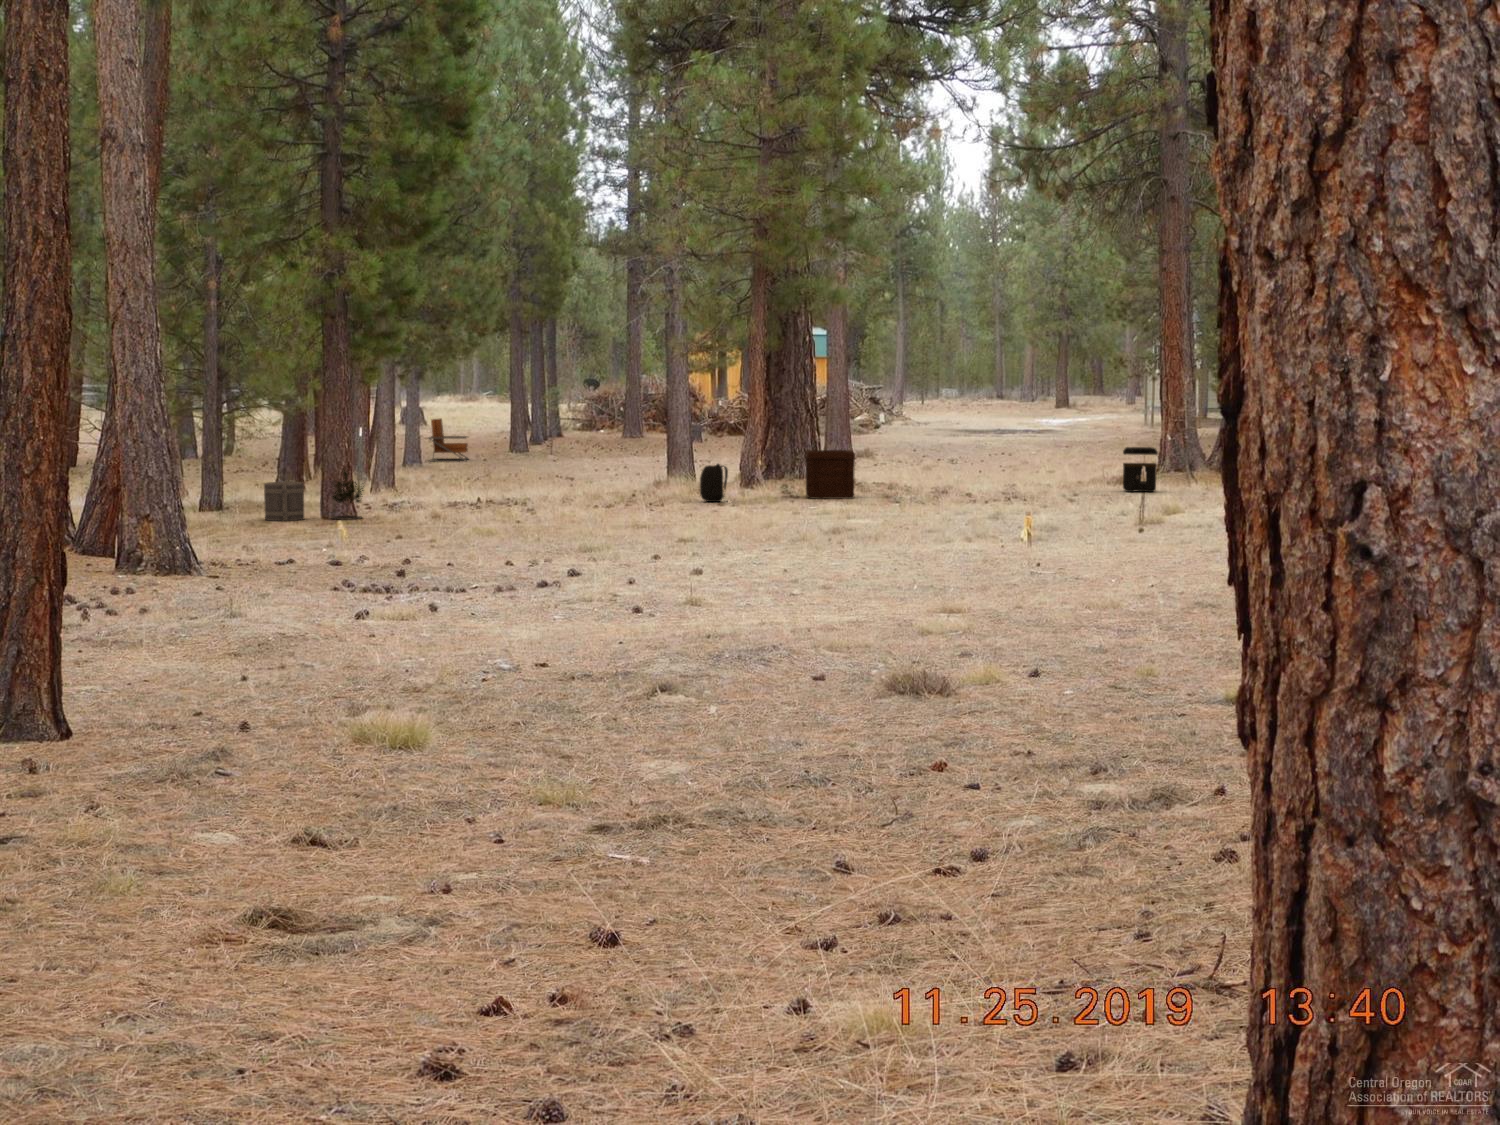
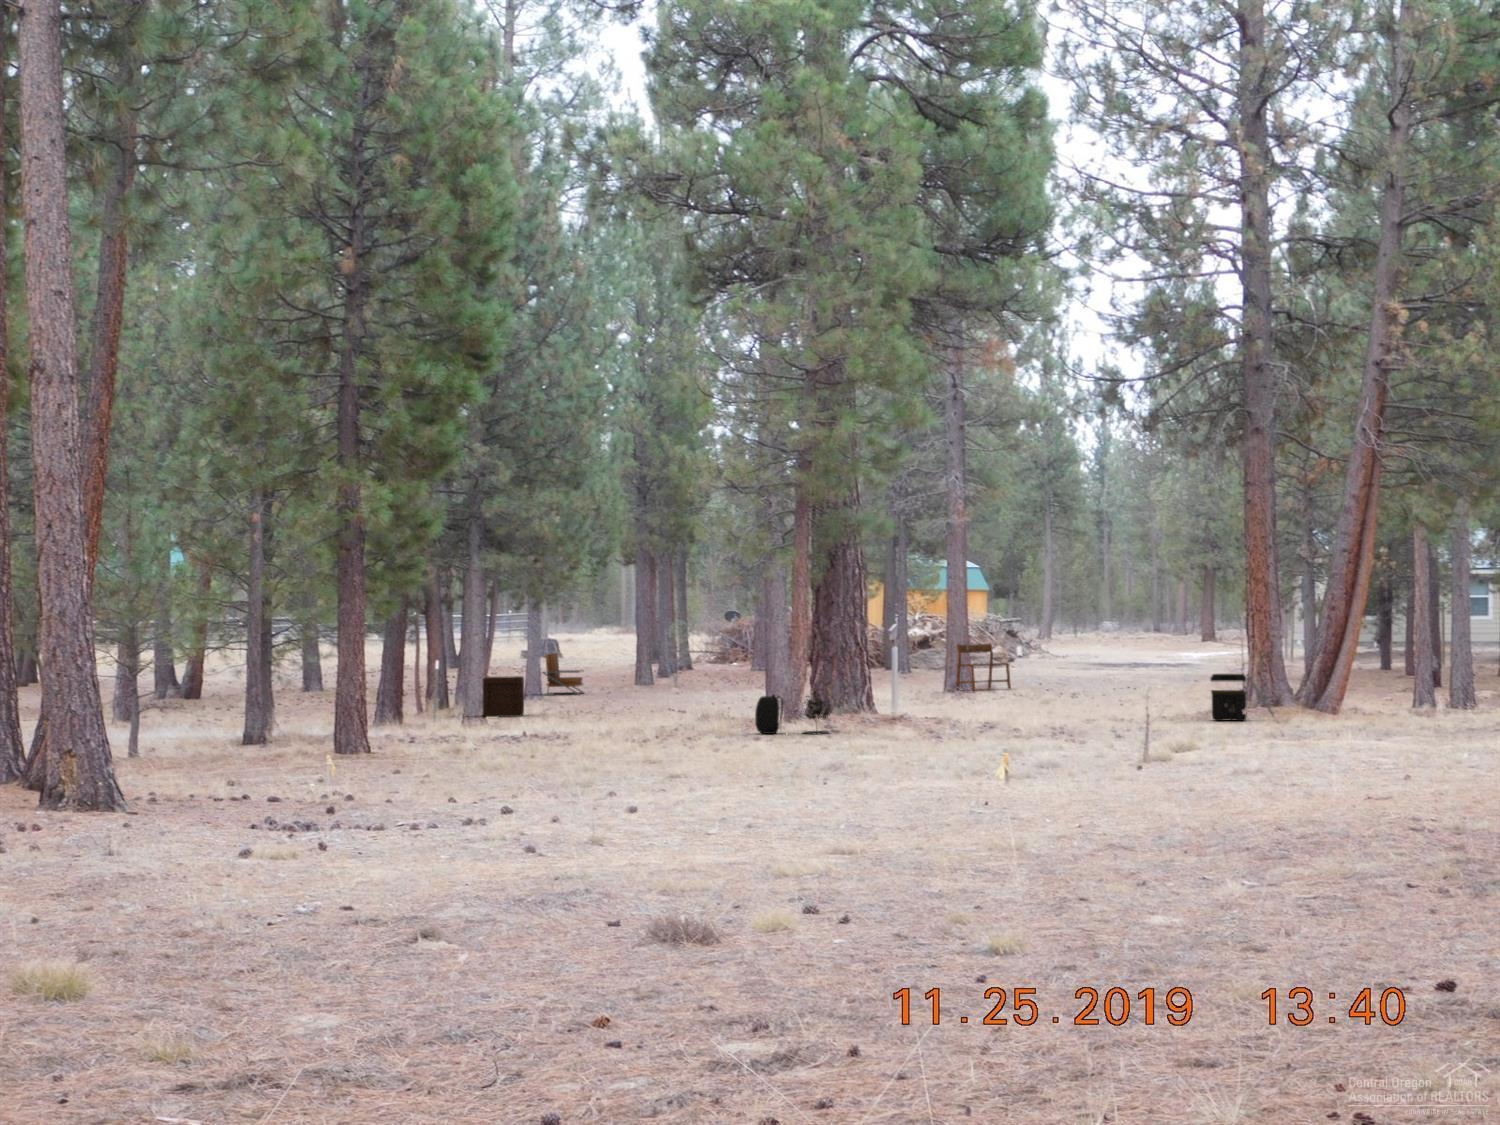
bench: none [844,414,898,460] -> present [956,644,1011,691]
wooden crate: present [806,450,855,499] -> present [483,676,524,717]
potted tree: present [331,470,364,520] -> present [803,689,830,734]
bucket: present [264,482,304,521] -> none [298,716,337,756]

